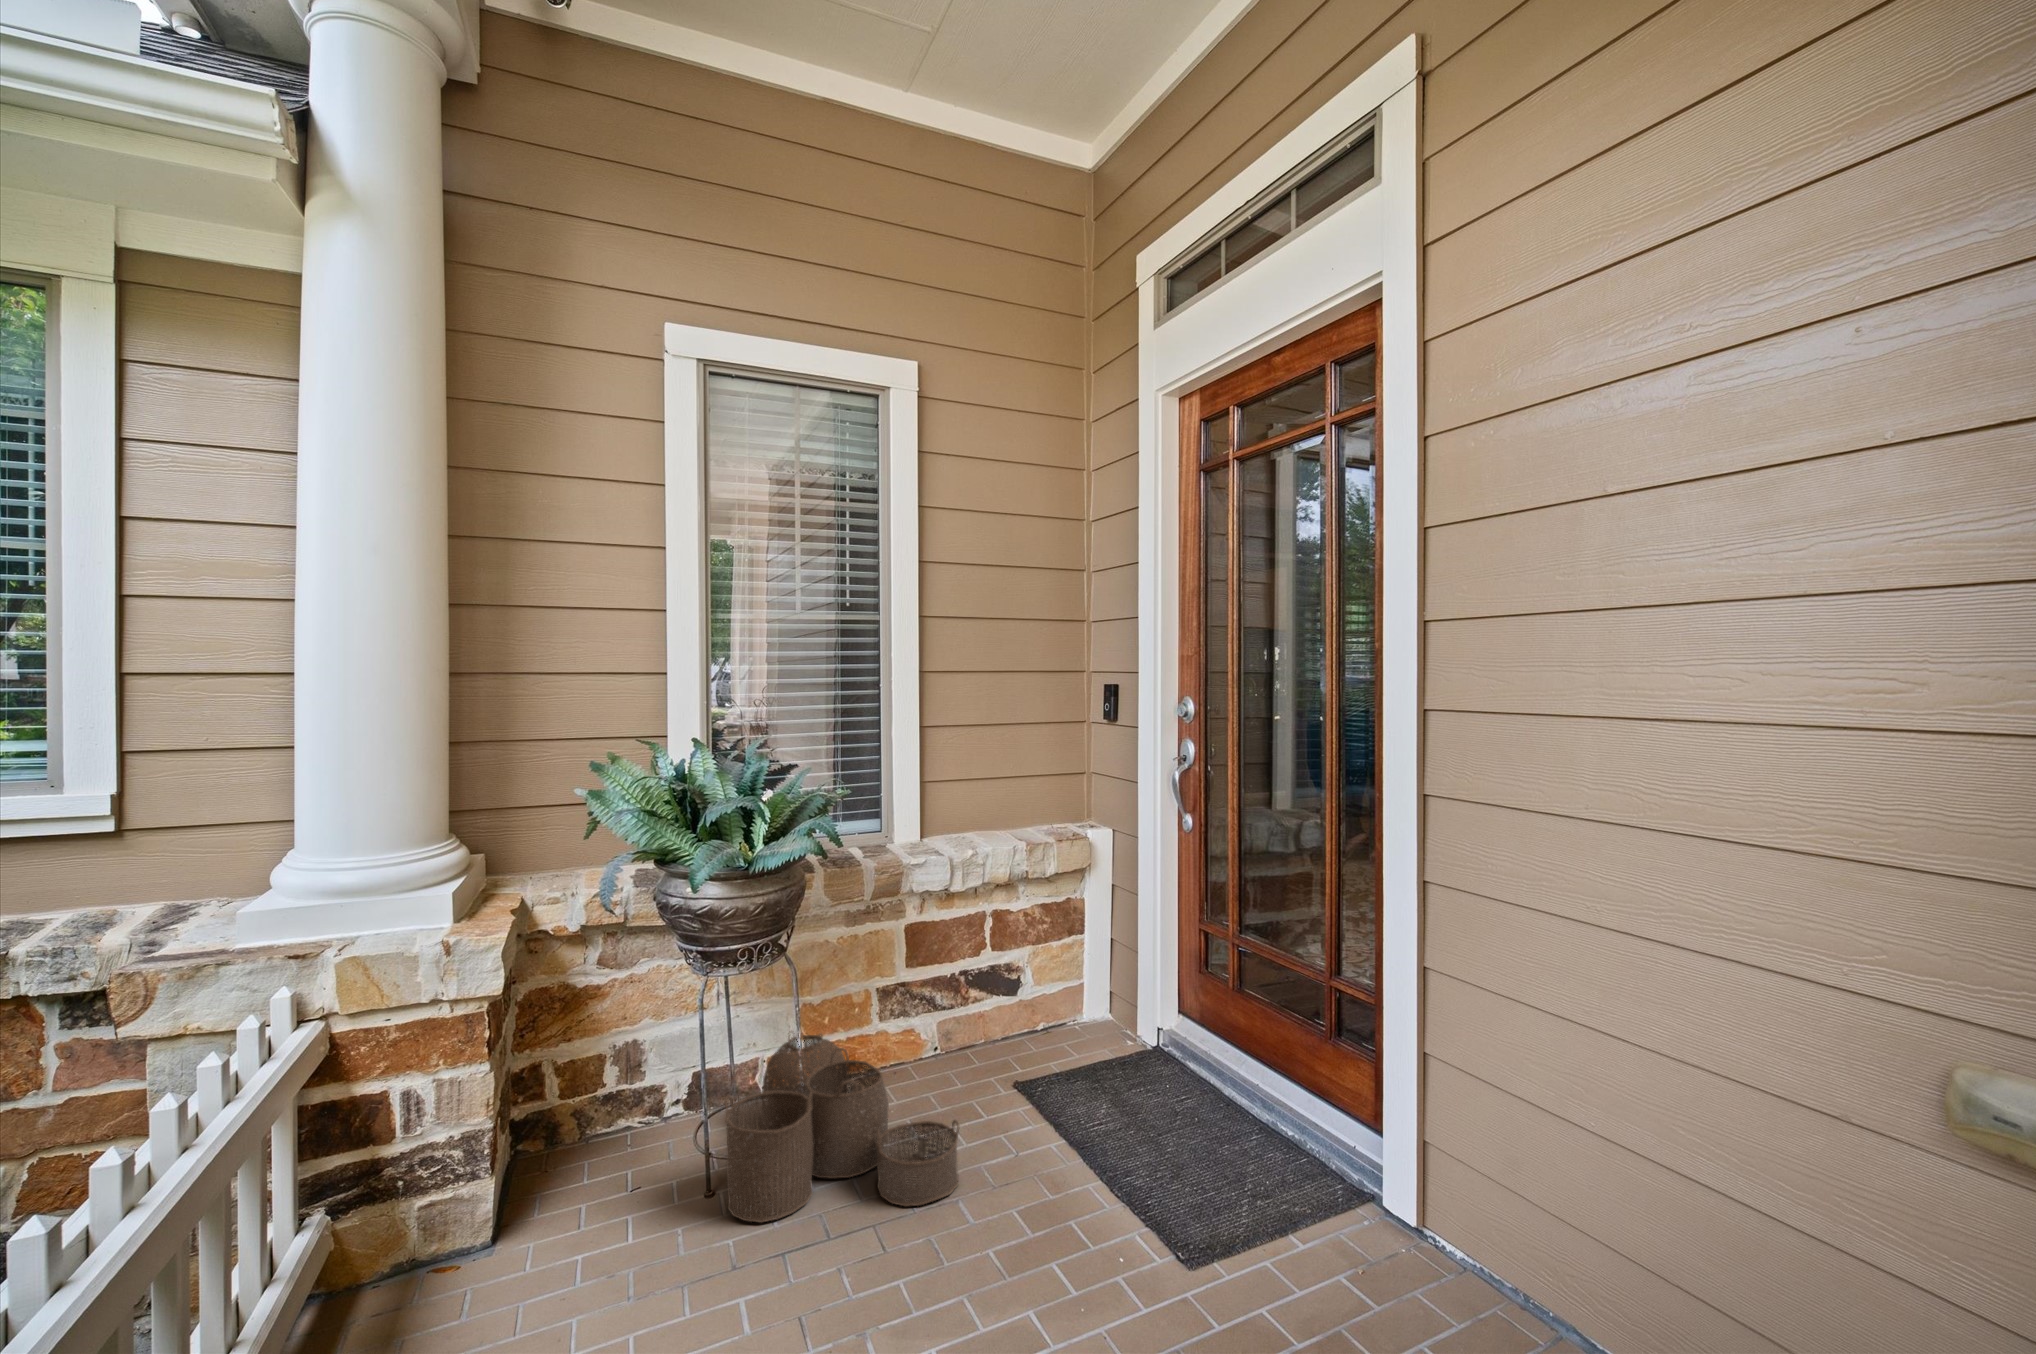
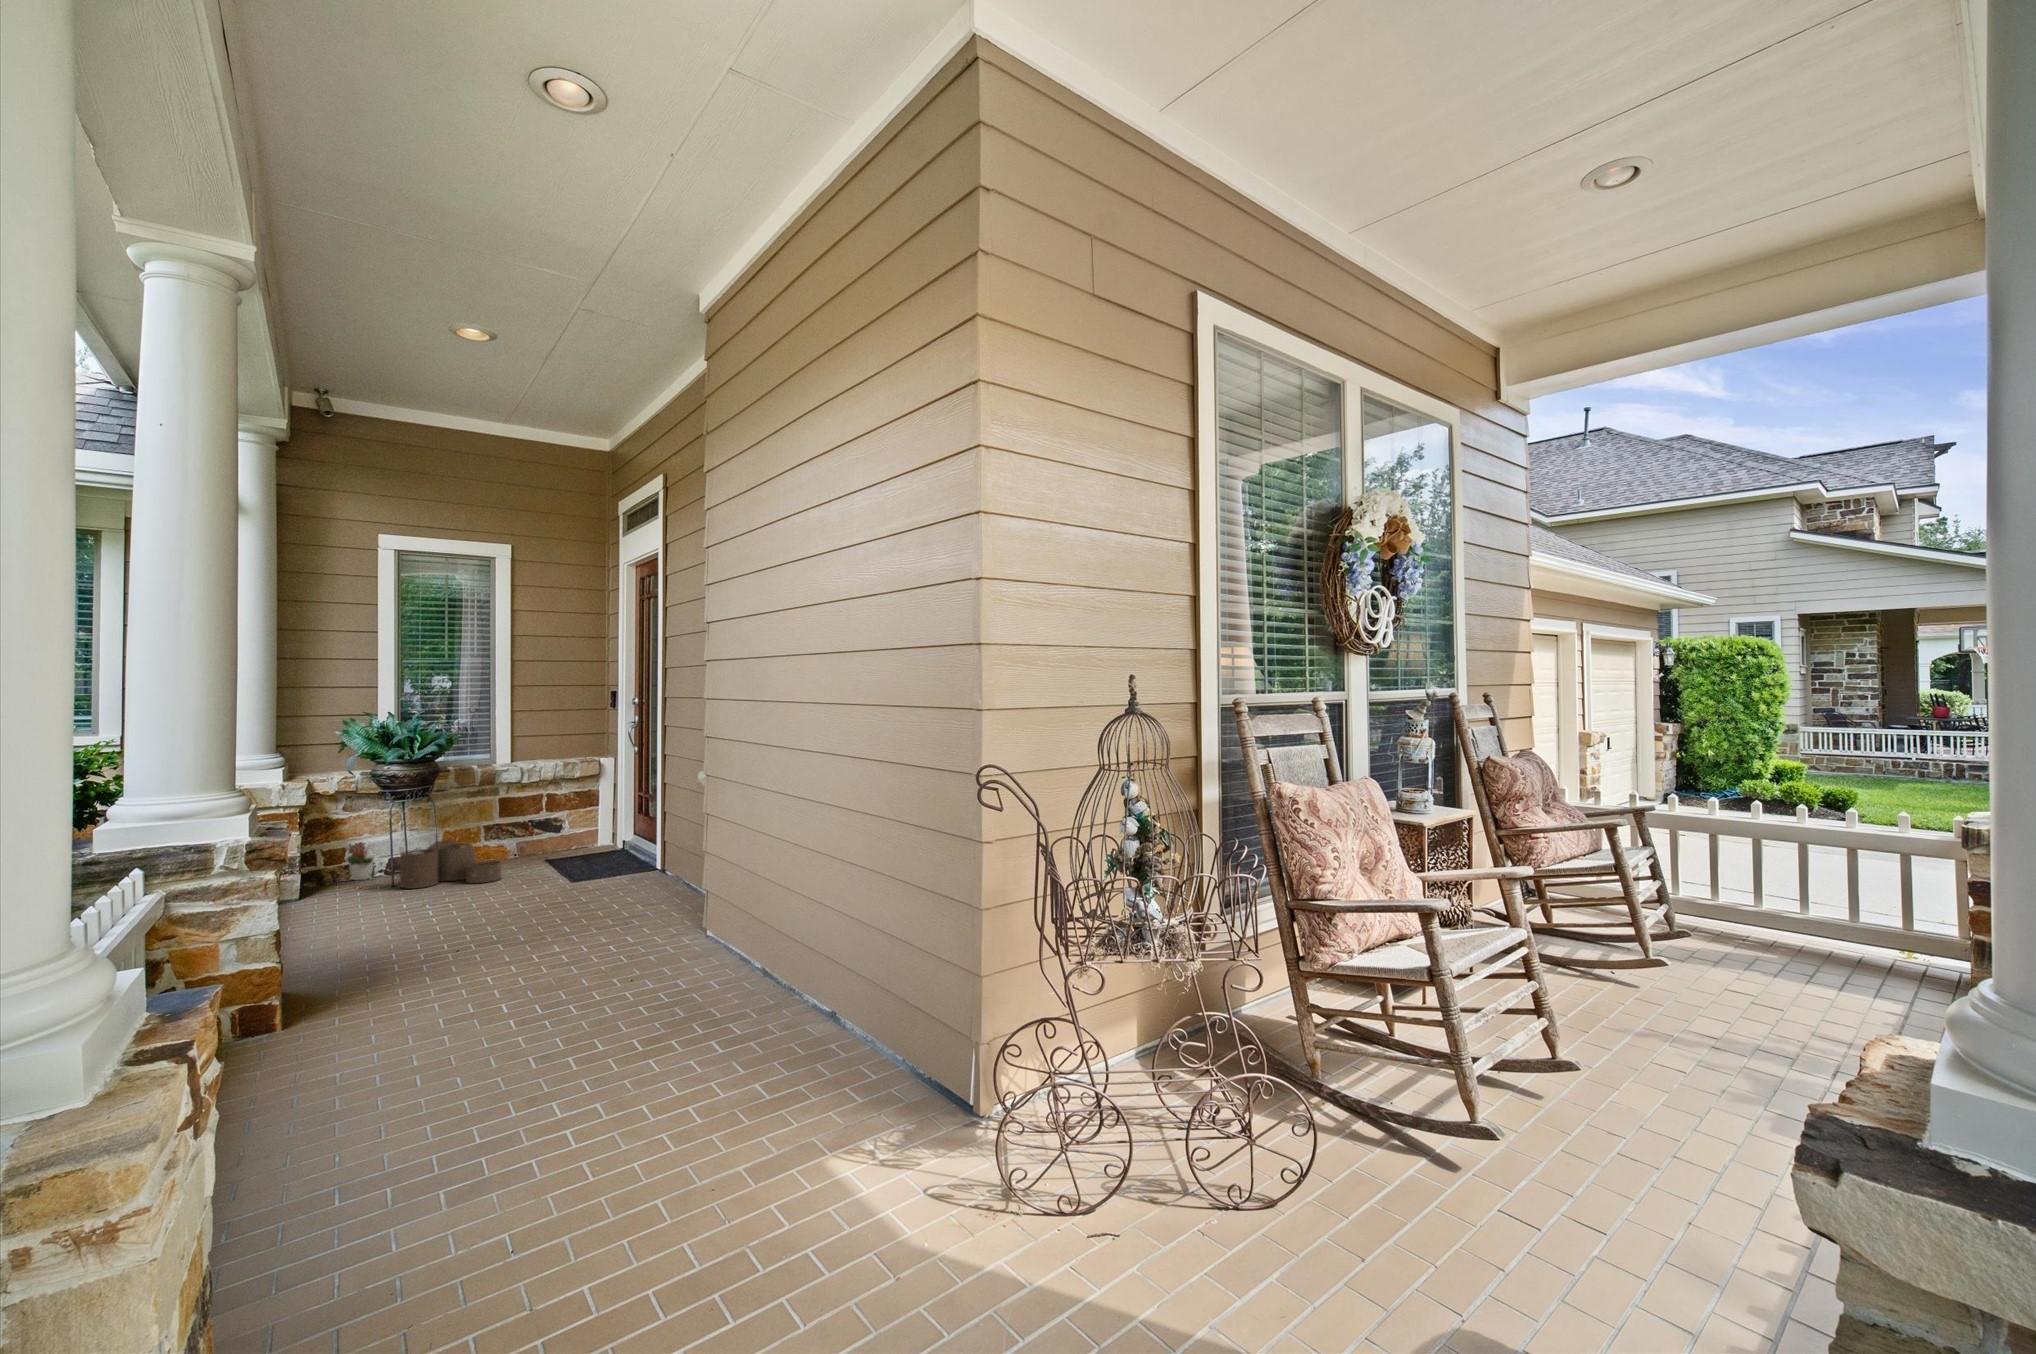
decorative plant: none [603,1044,664,1138] -> present [346,843,374,880]

